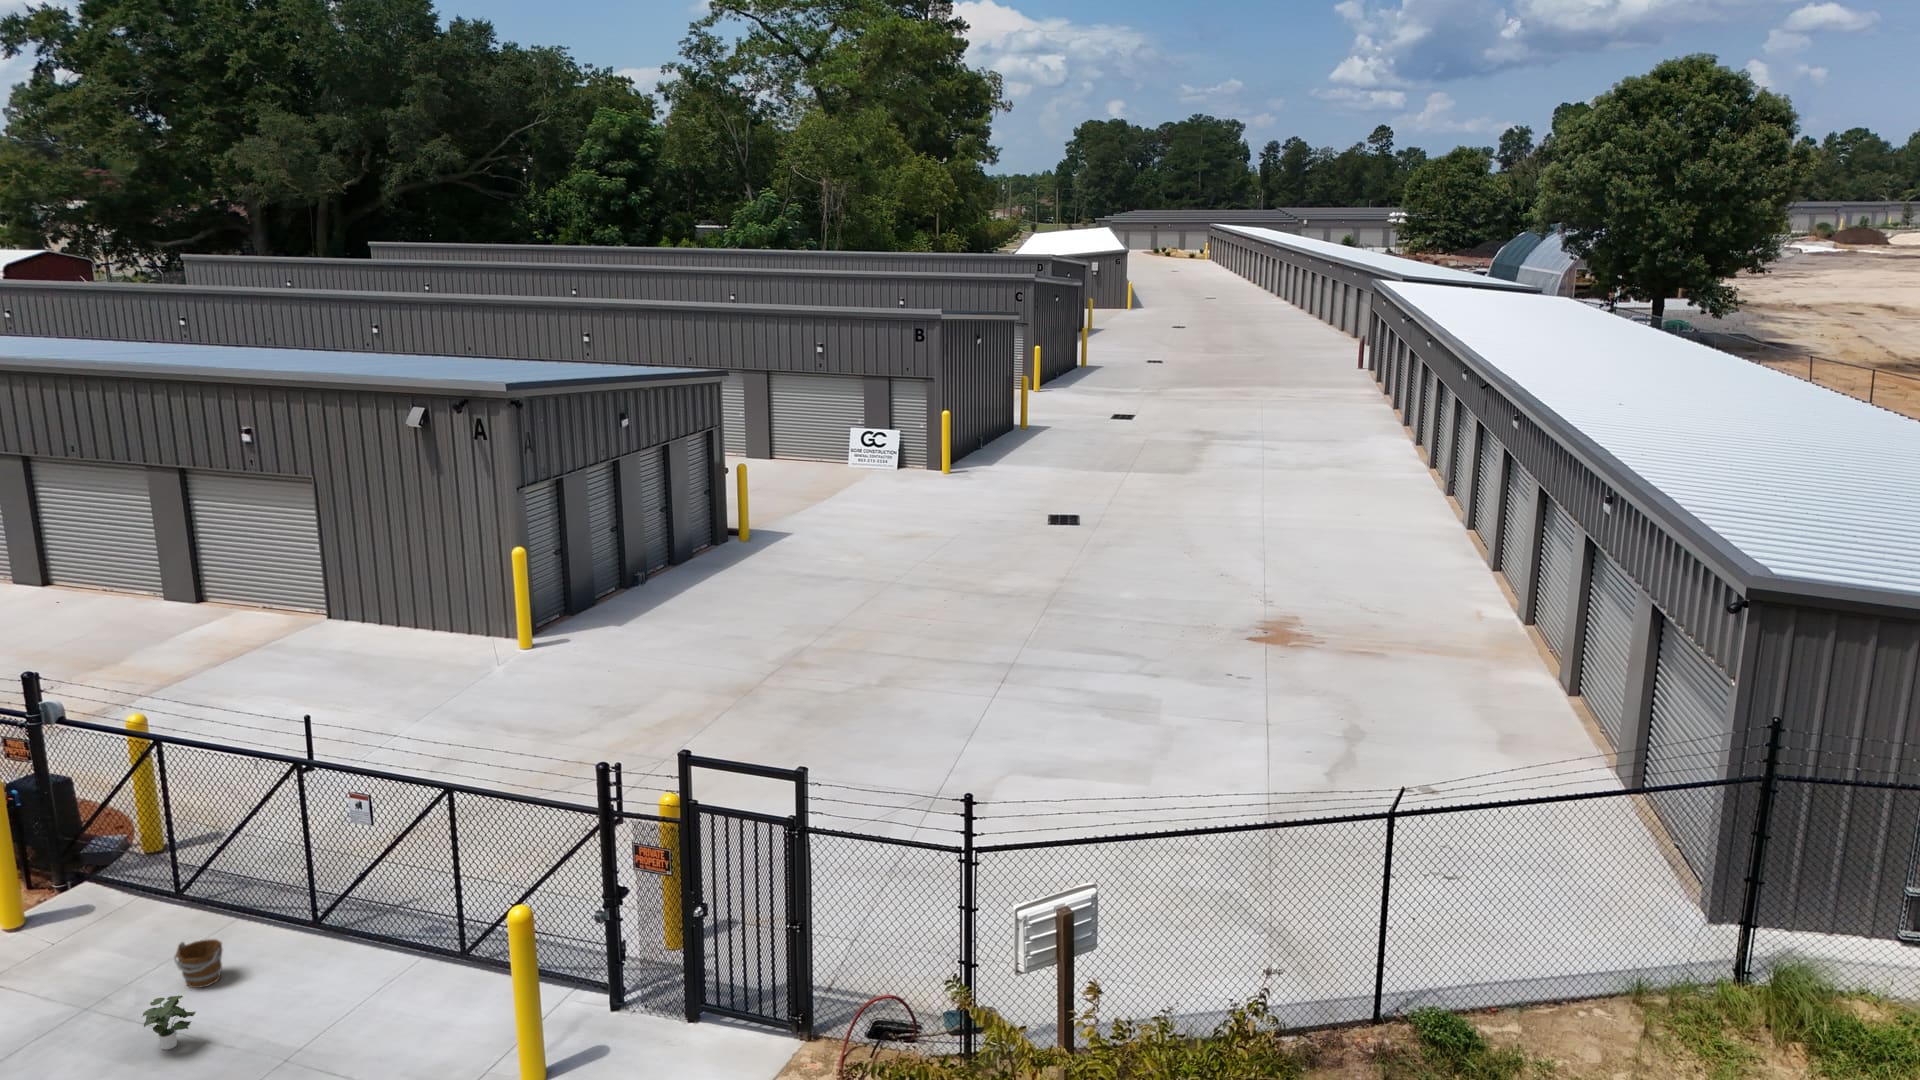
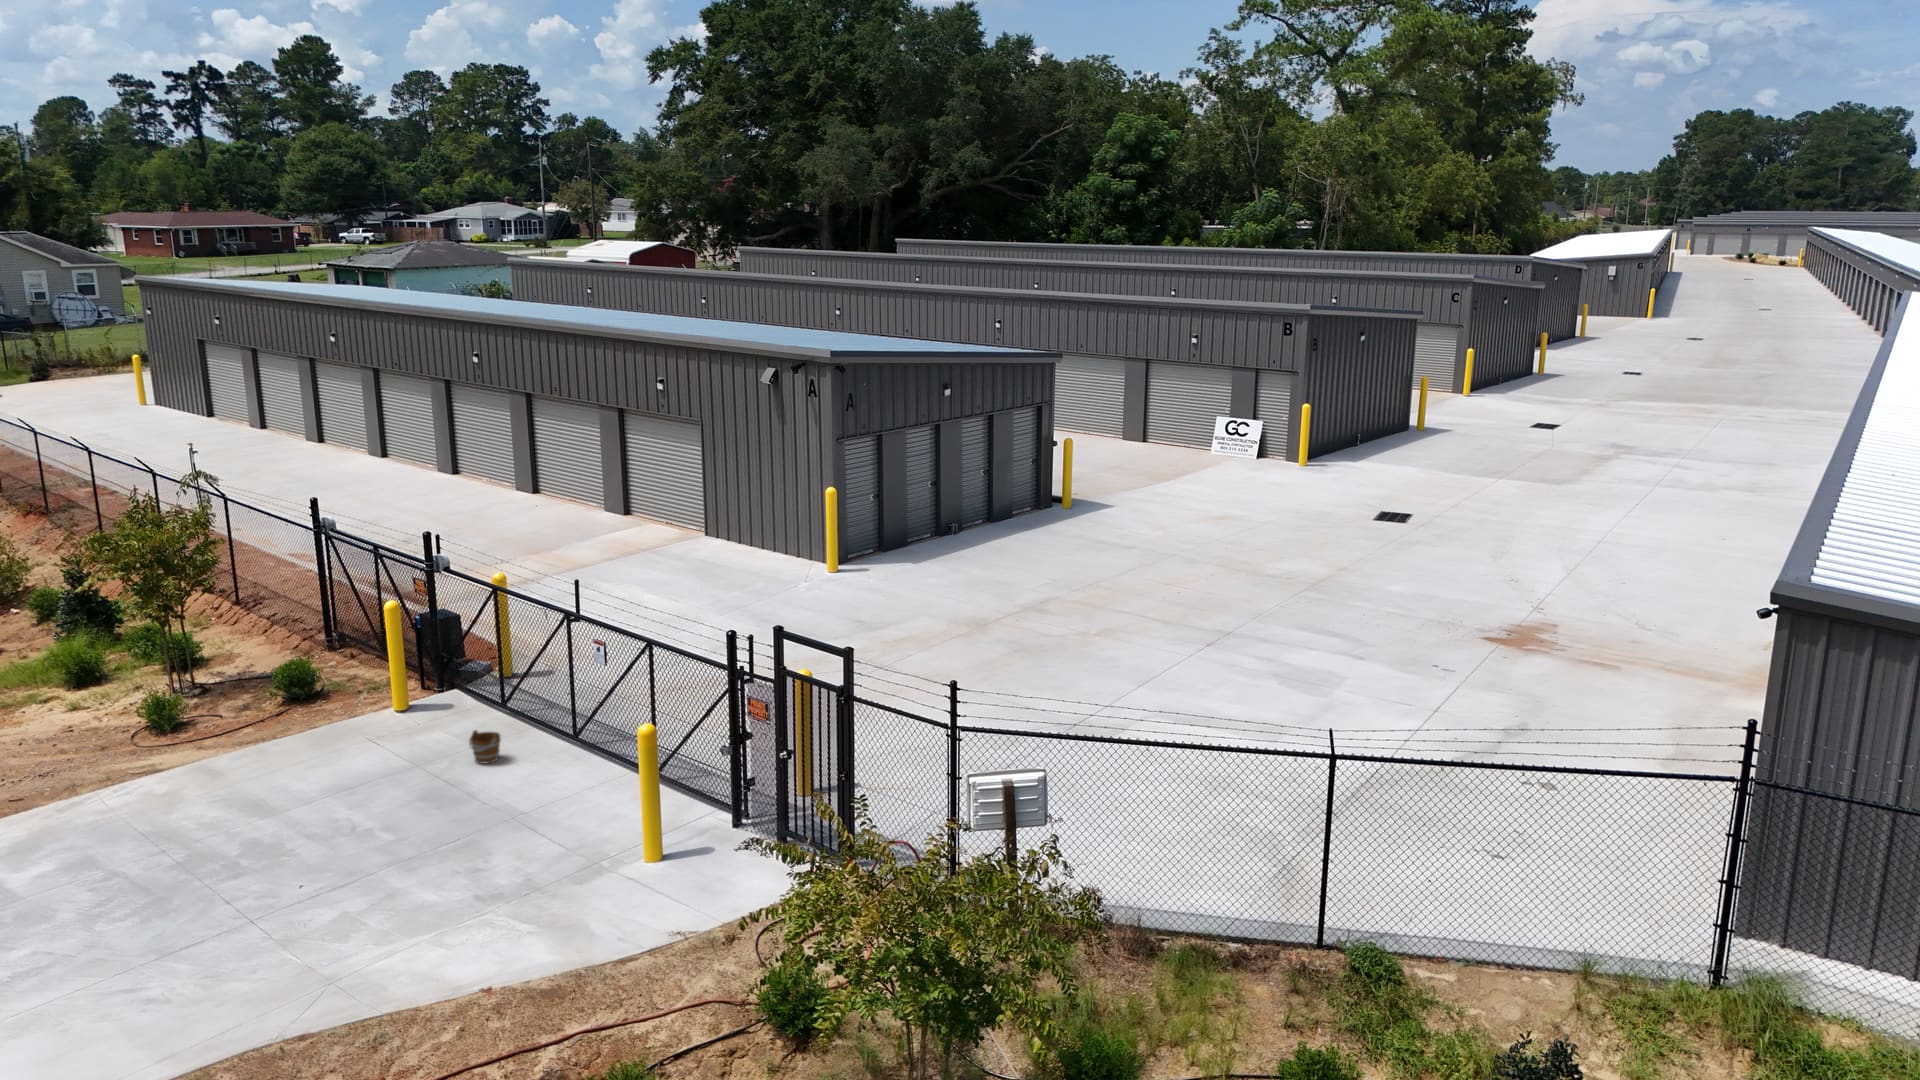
potted plant: present [142,996,195,1050] -> none [429,759,464,795]

